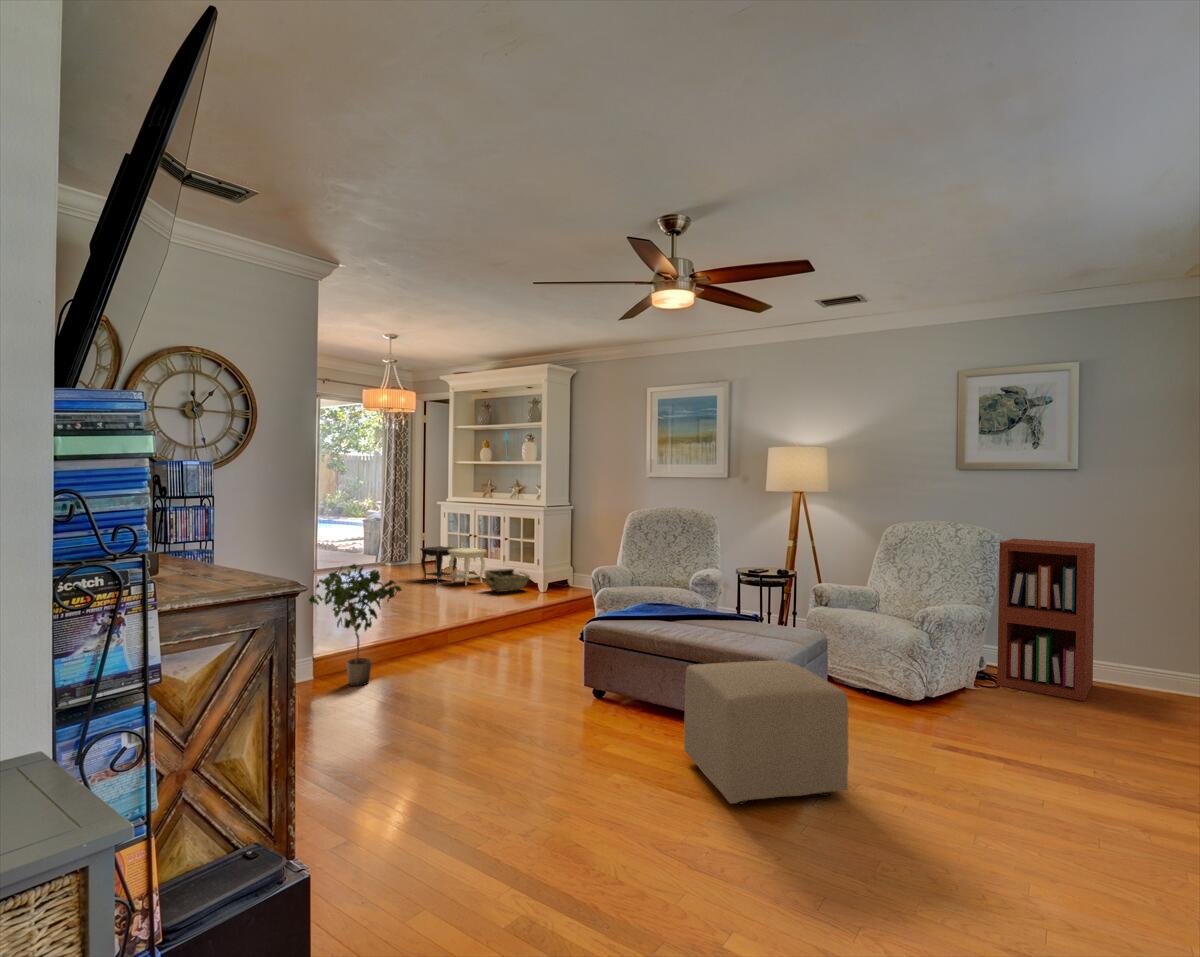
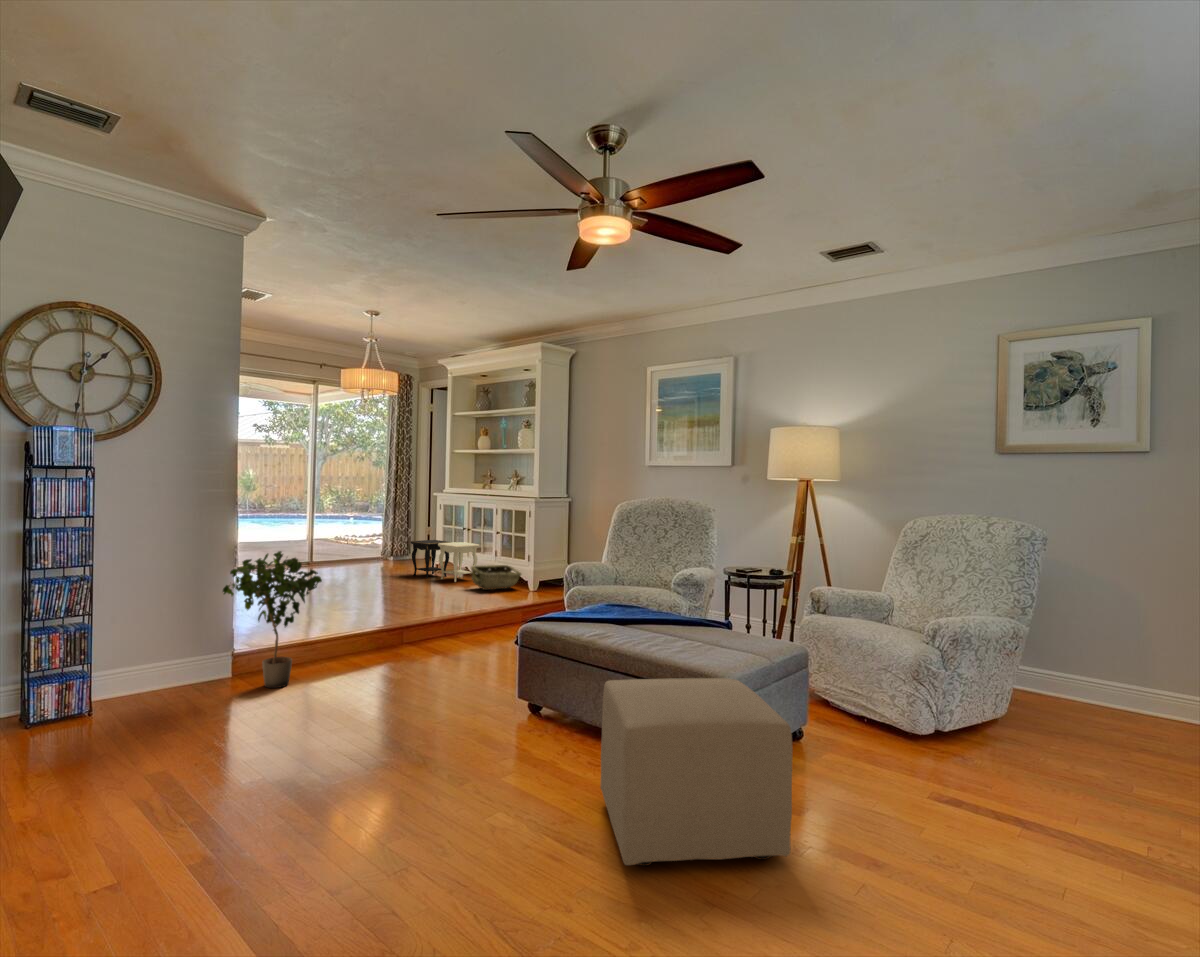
bookshelf: present [997,539,1095,701] -> none [1038,538,1169,744]

